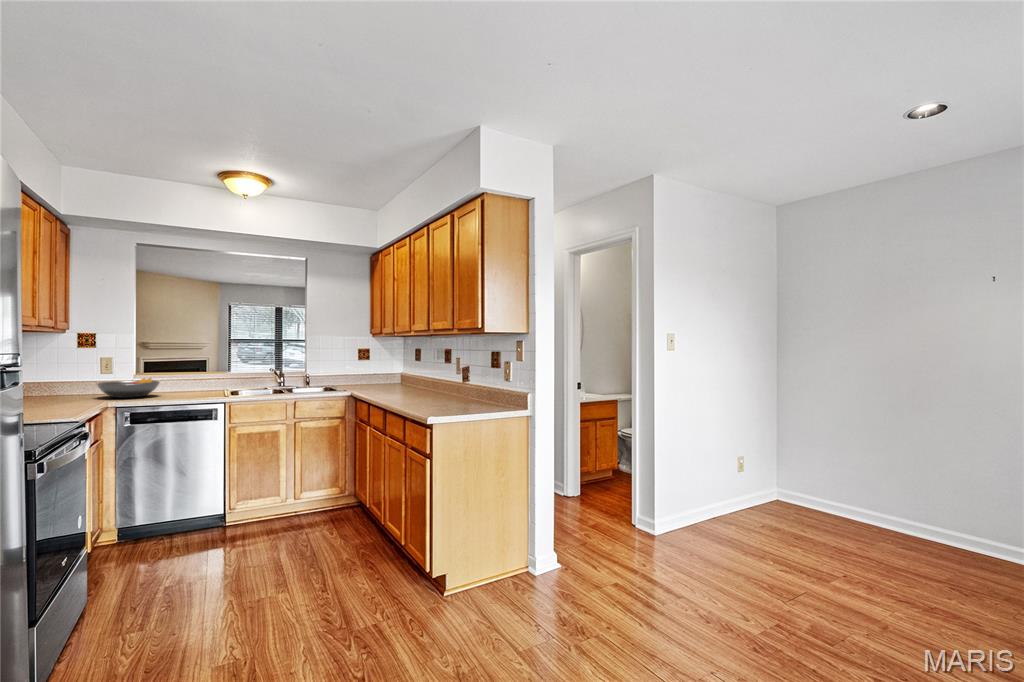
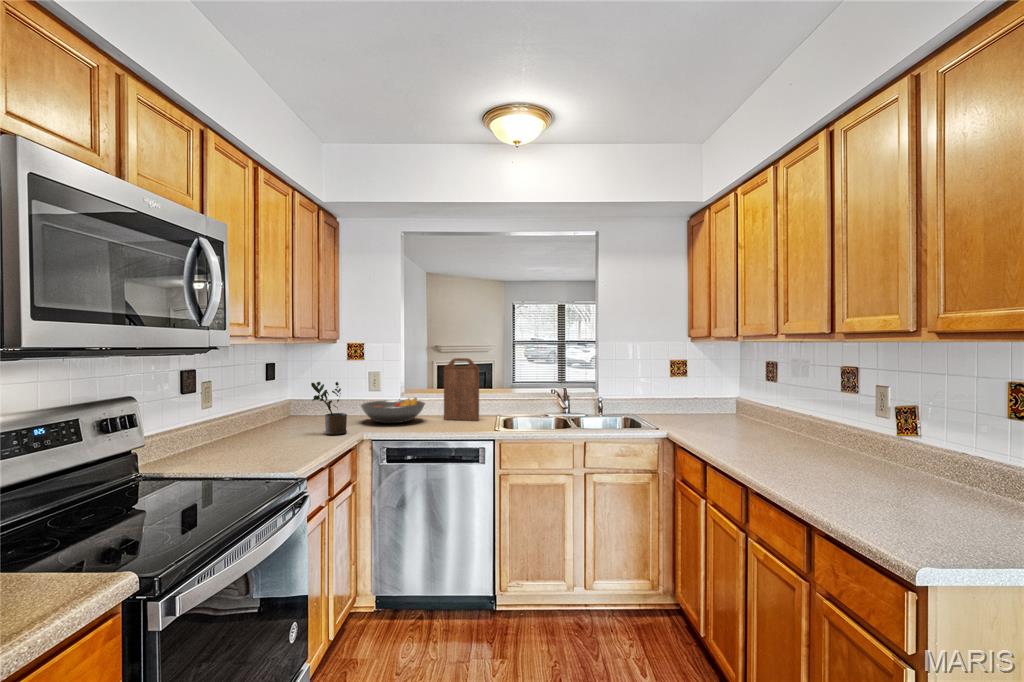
cutting board: none [177,346,209,394] -> present [444,358,479,420]
potted plant: none [56,363,91,405] -> present [311,382,347,435]

